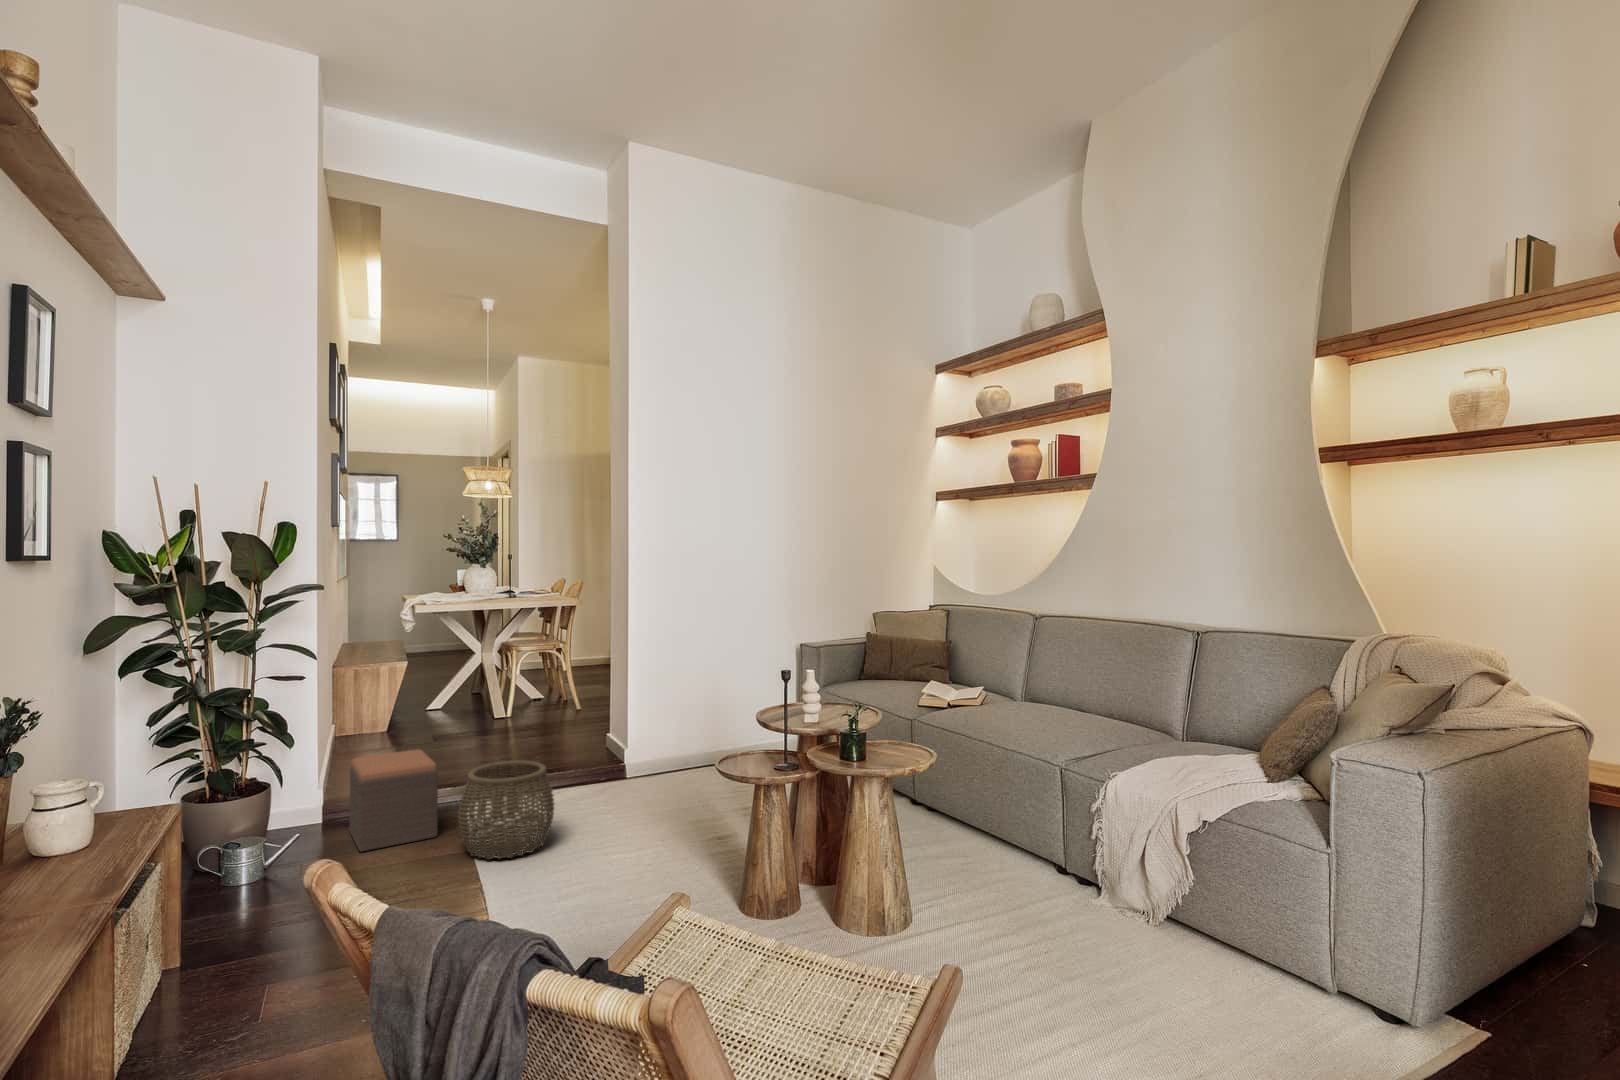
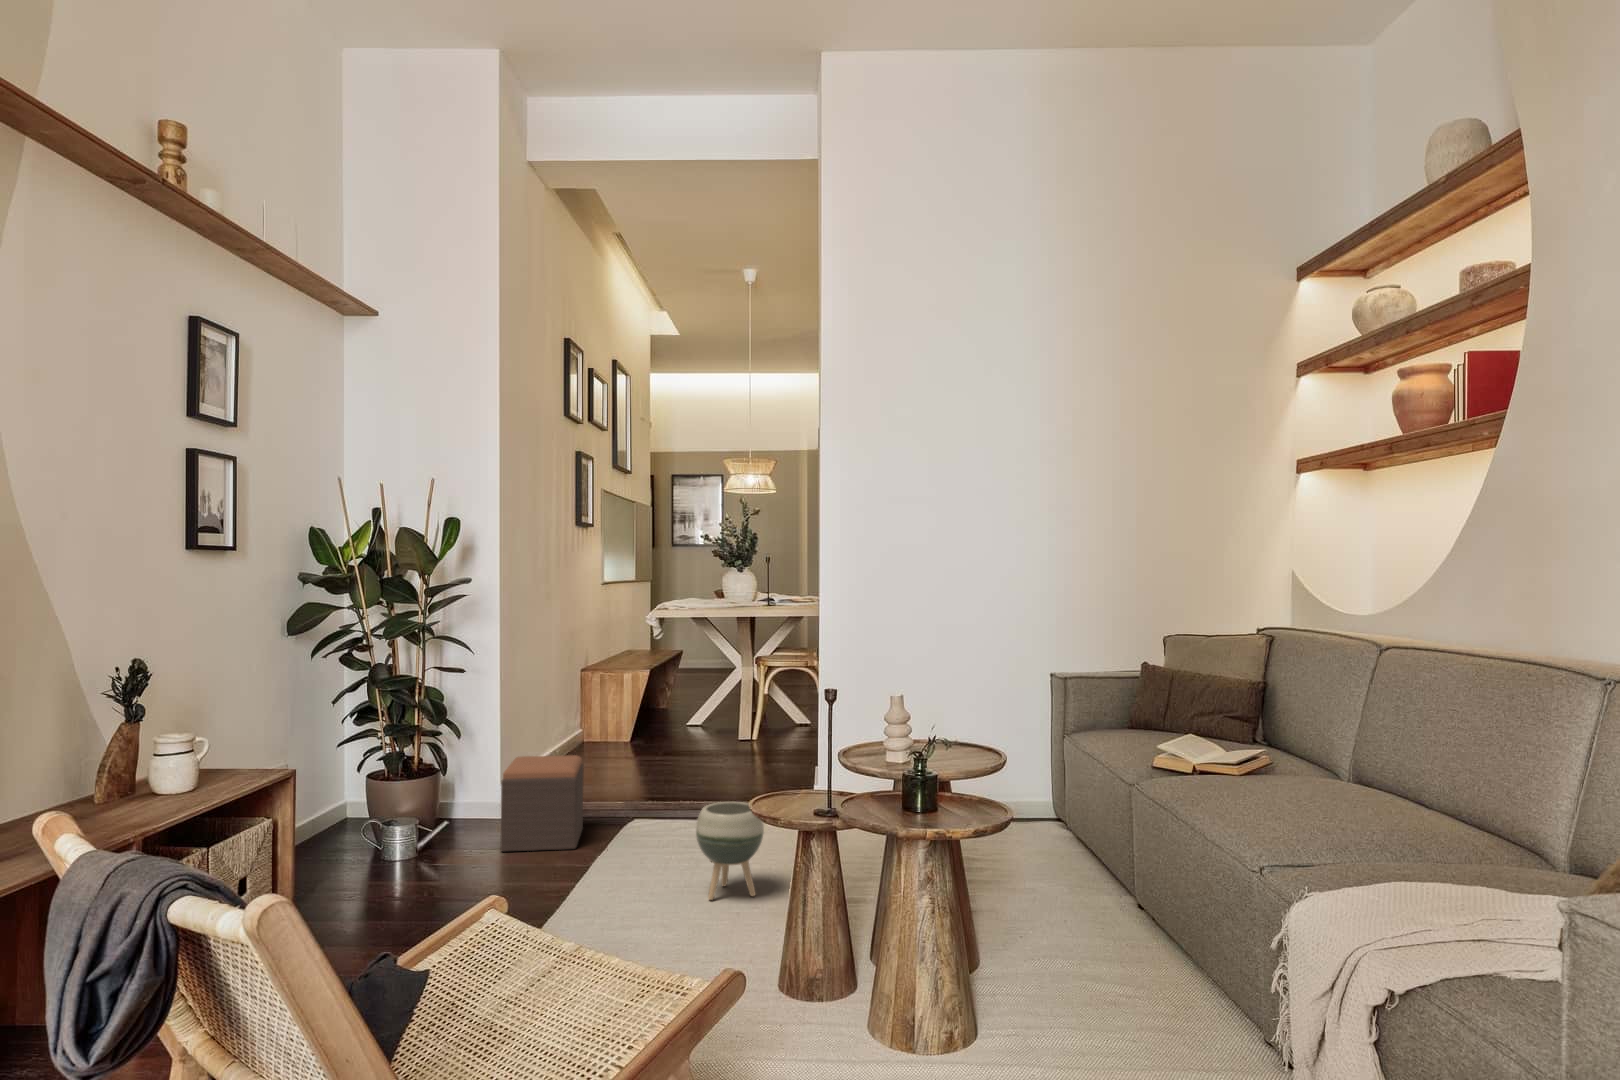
woven basket: present [459,760,554,859] -> none [574,776,675,882]
planter: none [595,771,654,858] -> present [696,802,764,900]

